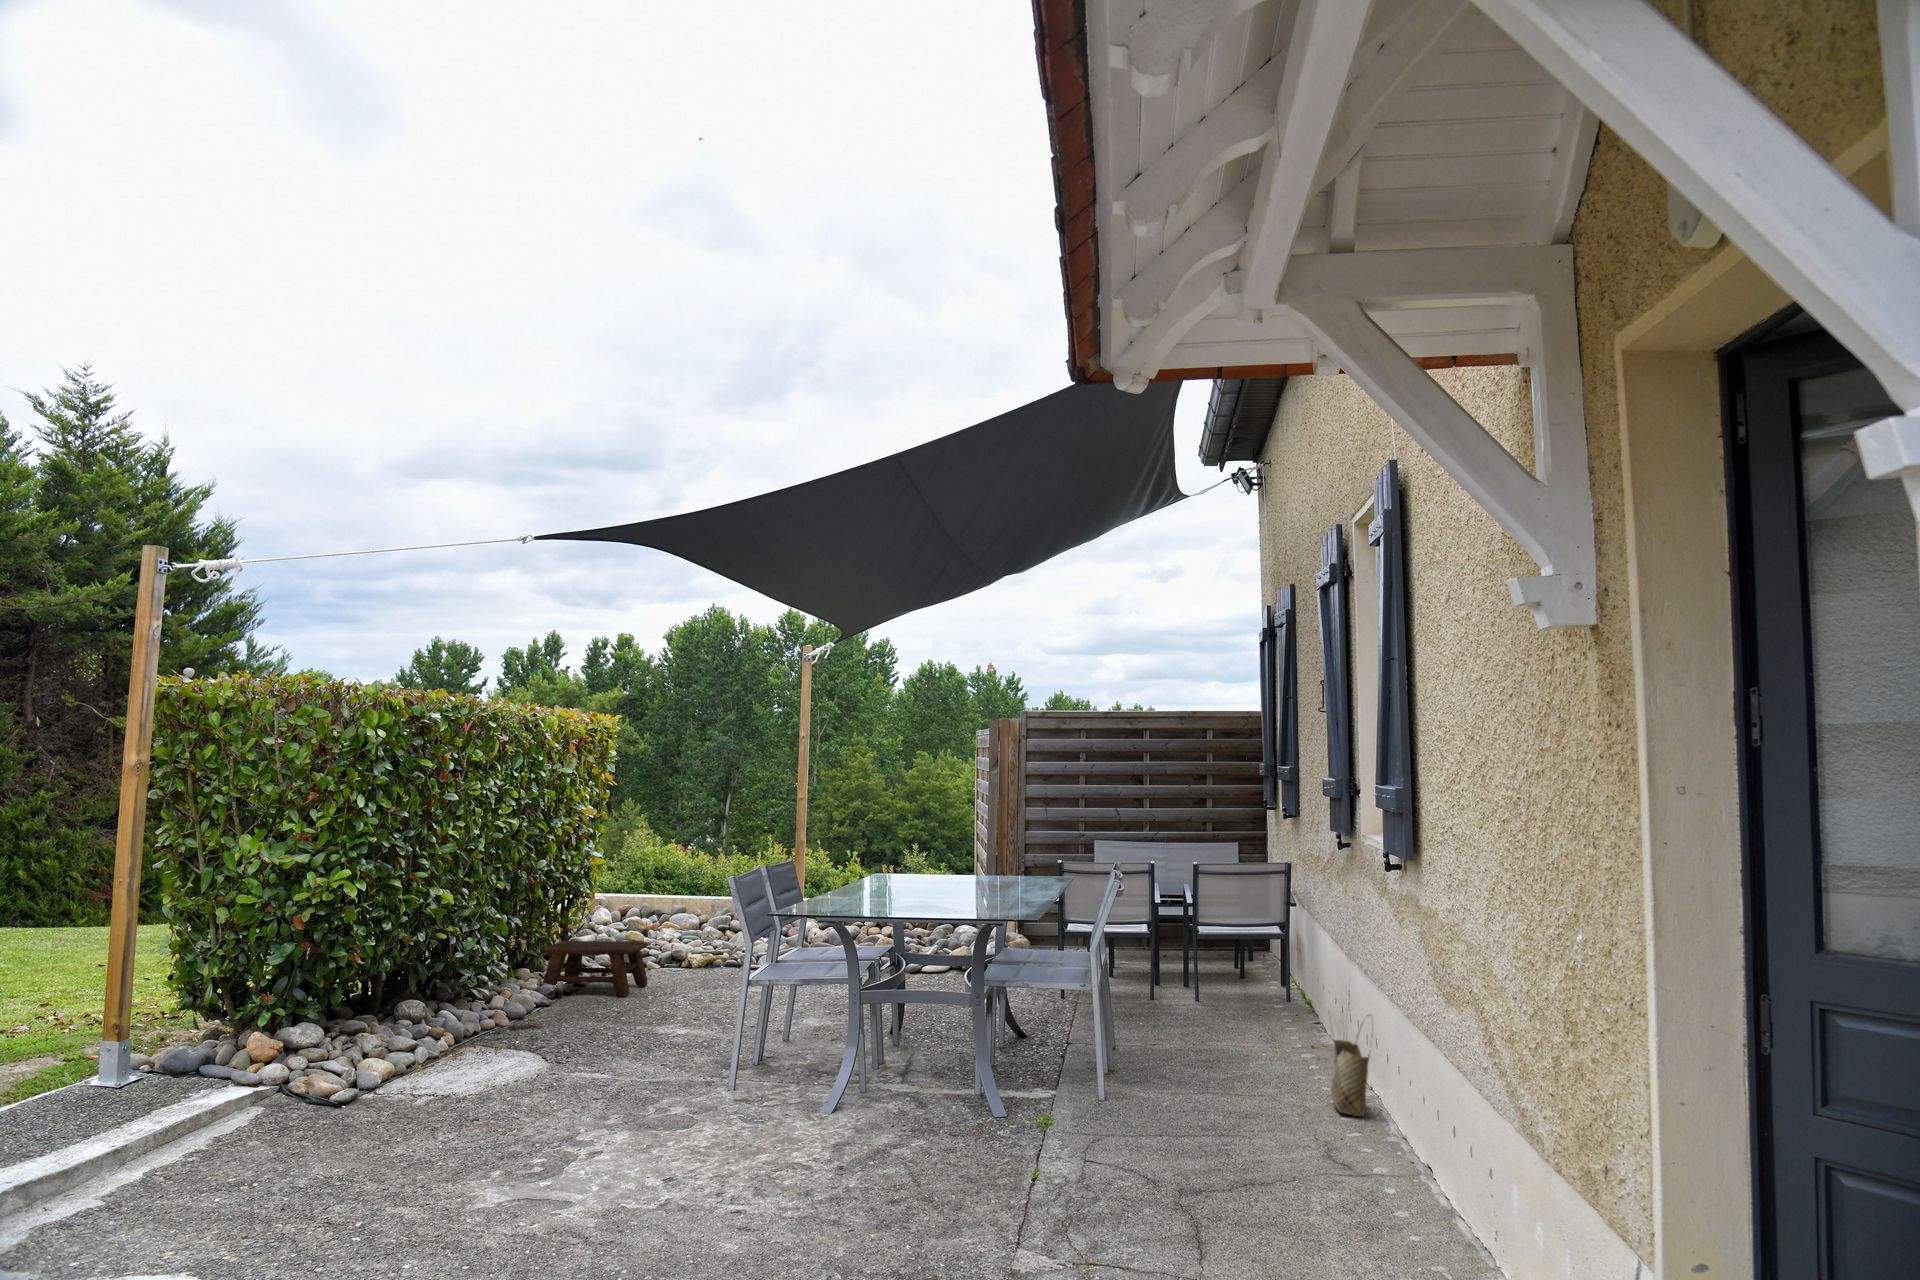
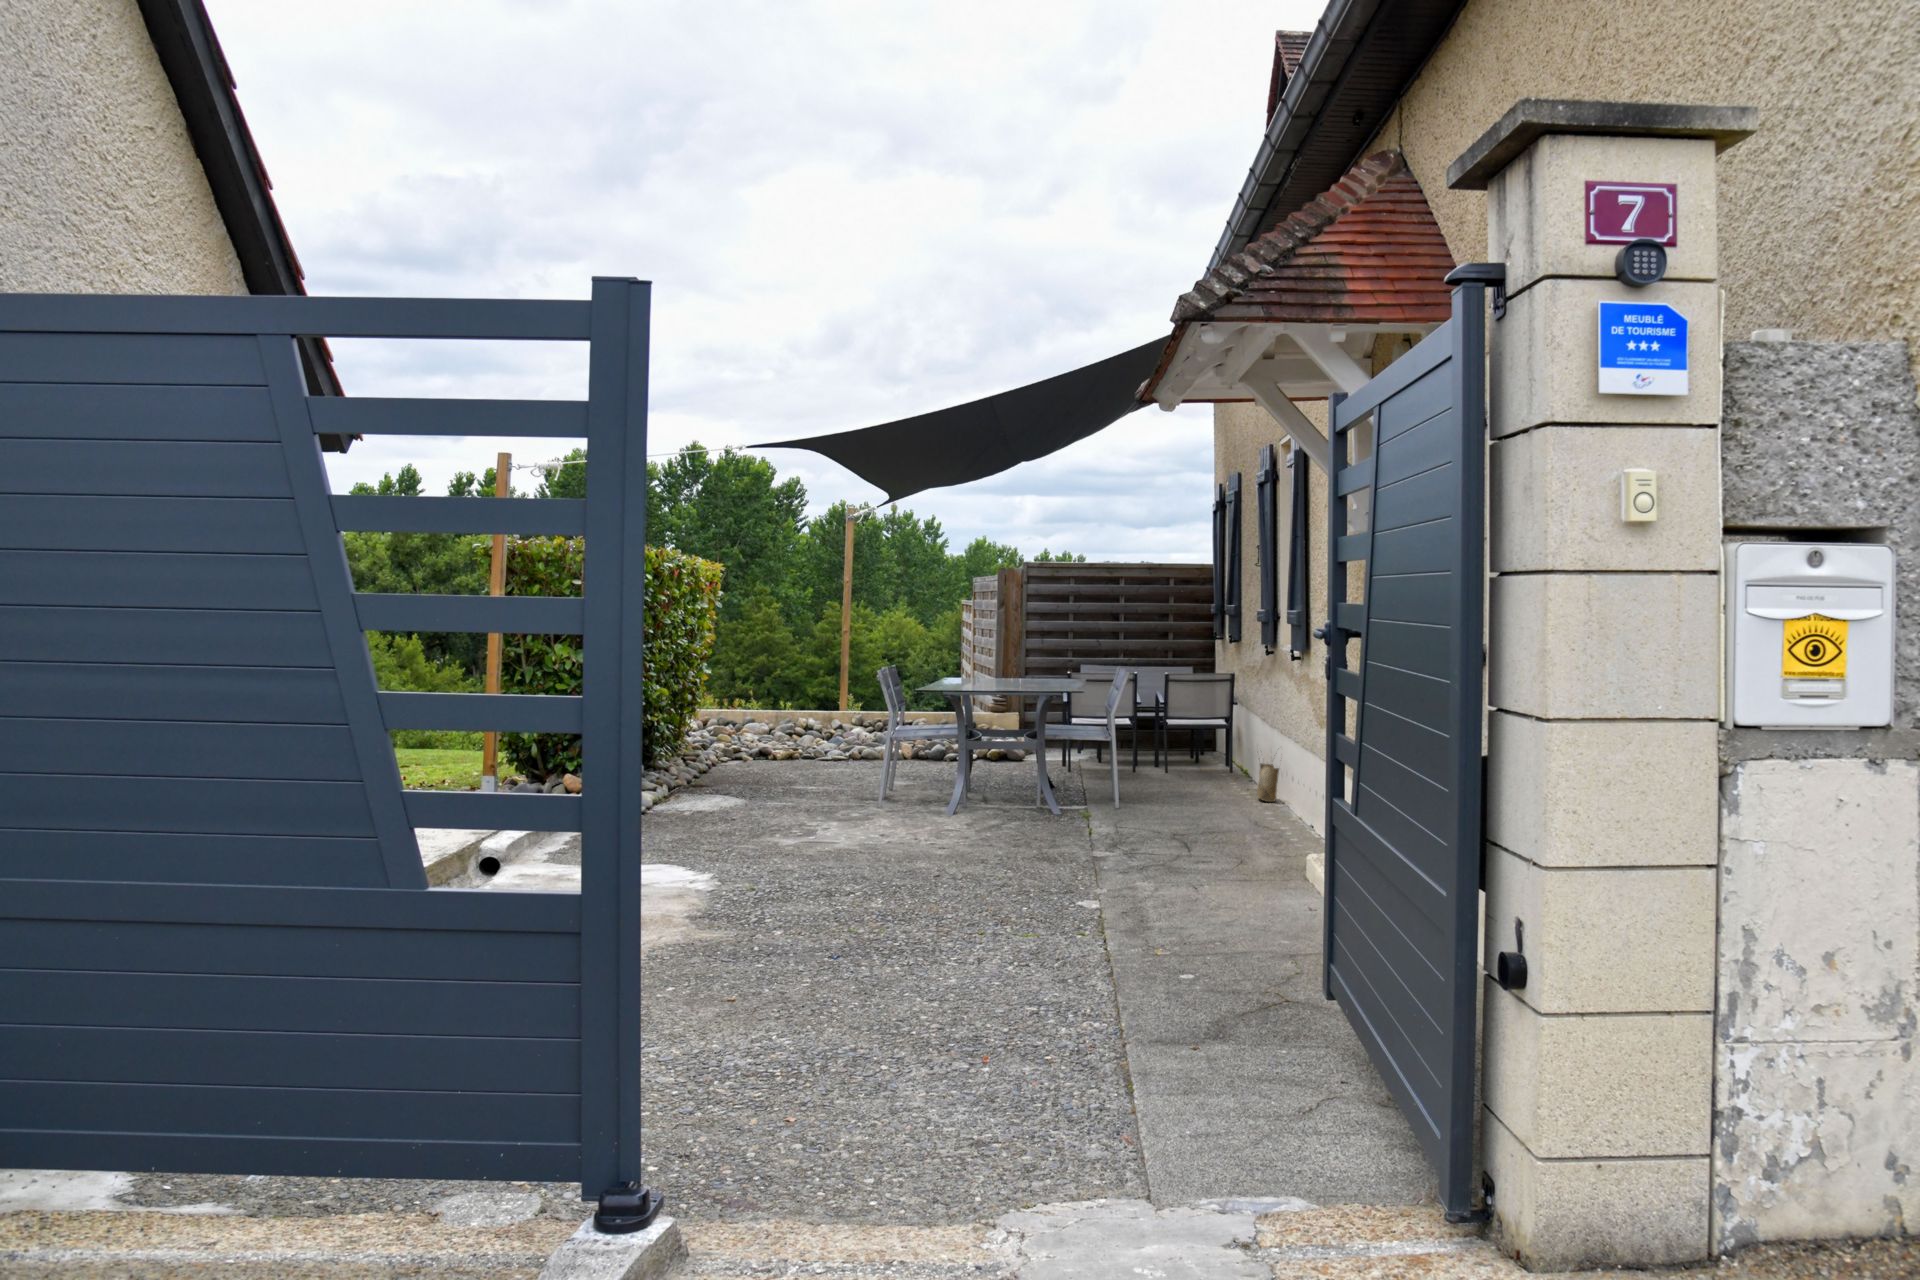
stool: present [542,941,648,997] -> none [704,730,775,766]

